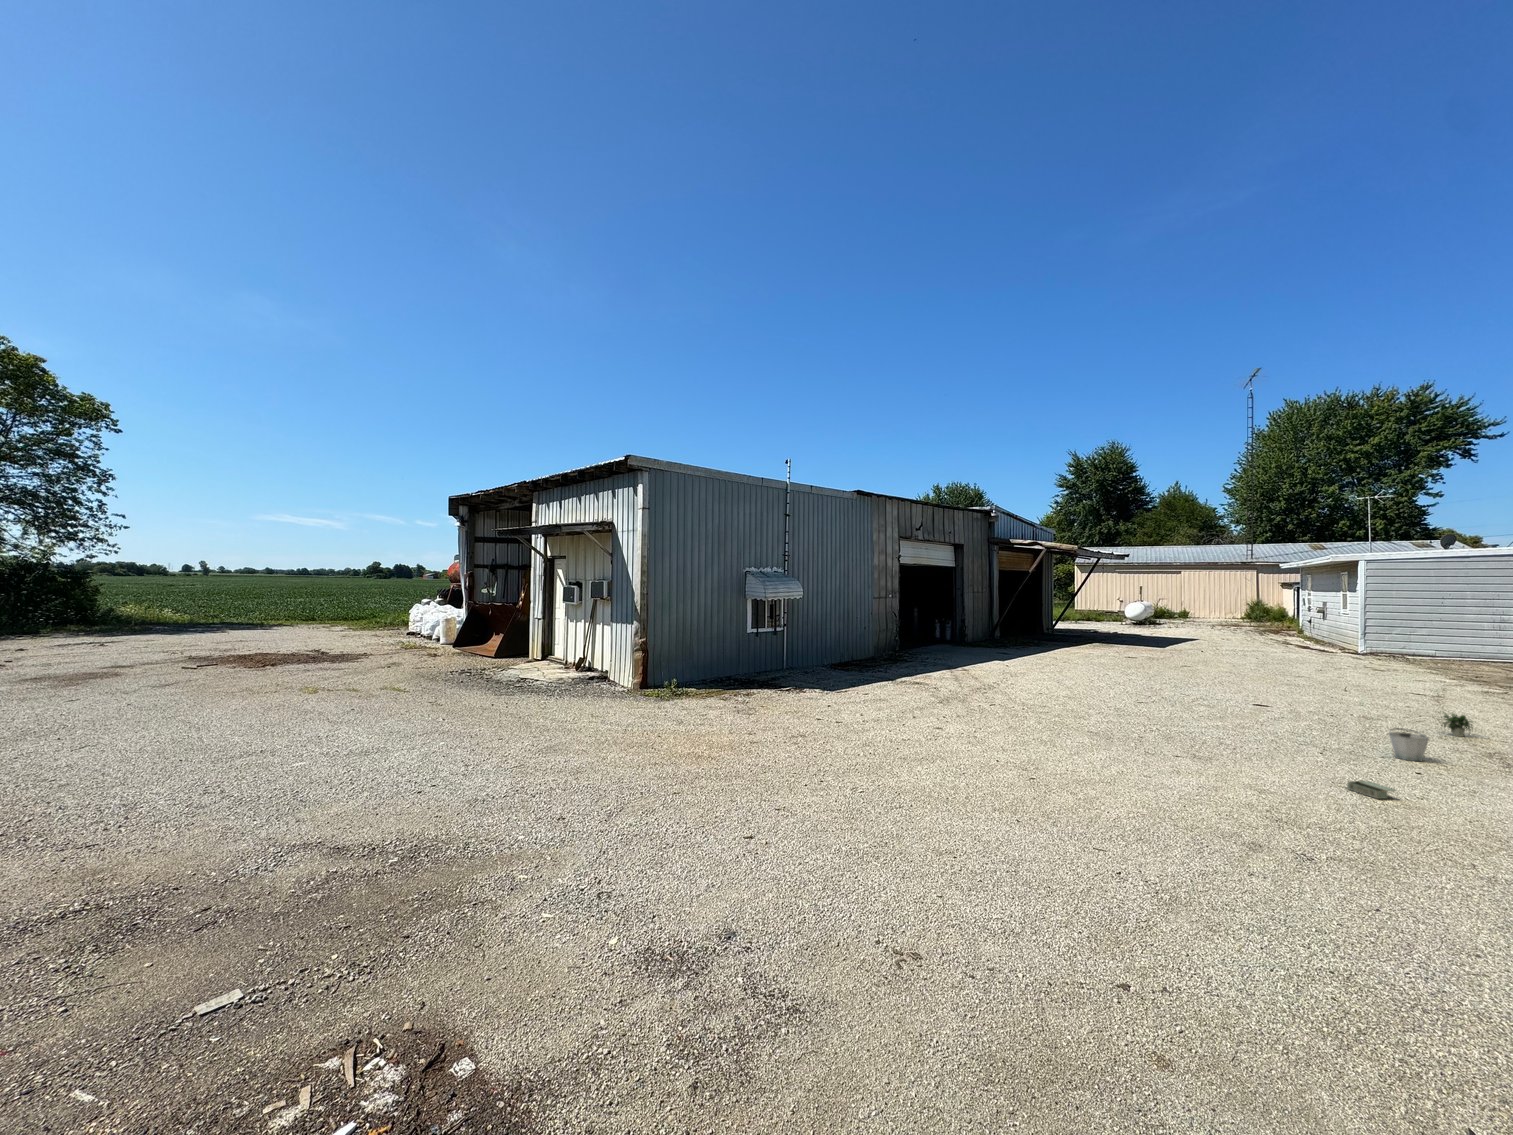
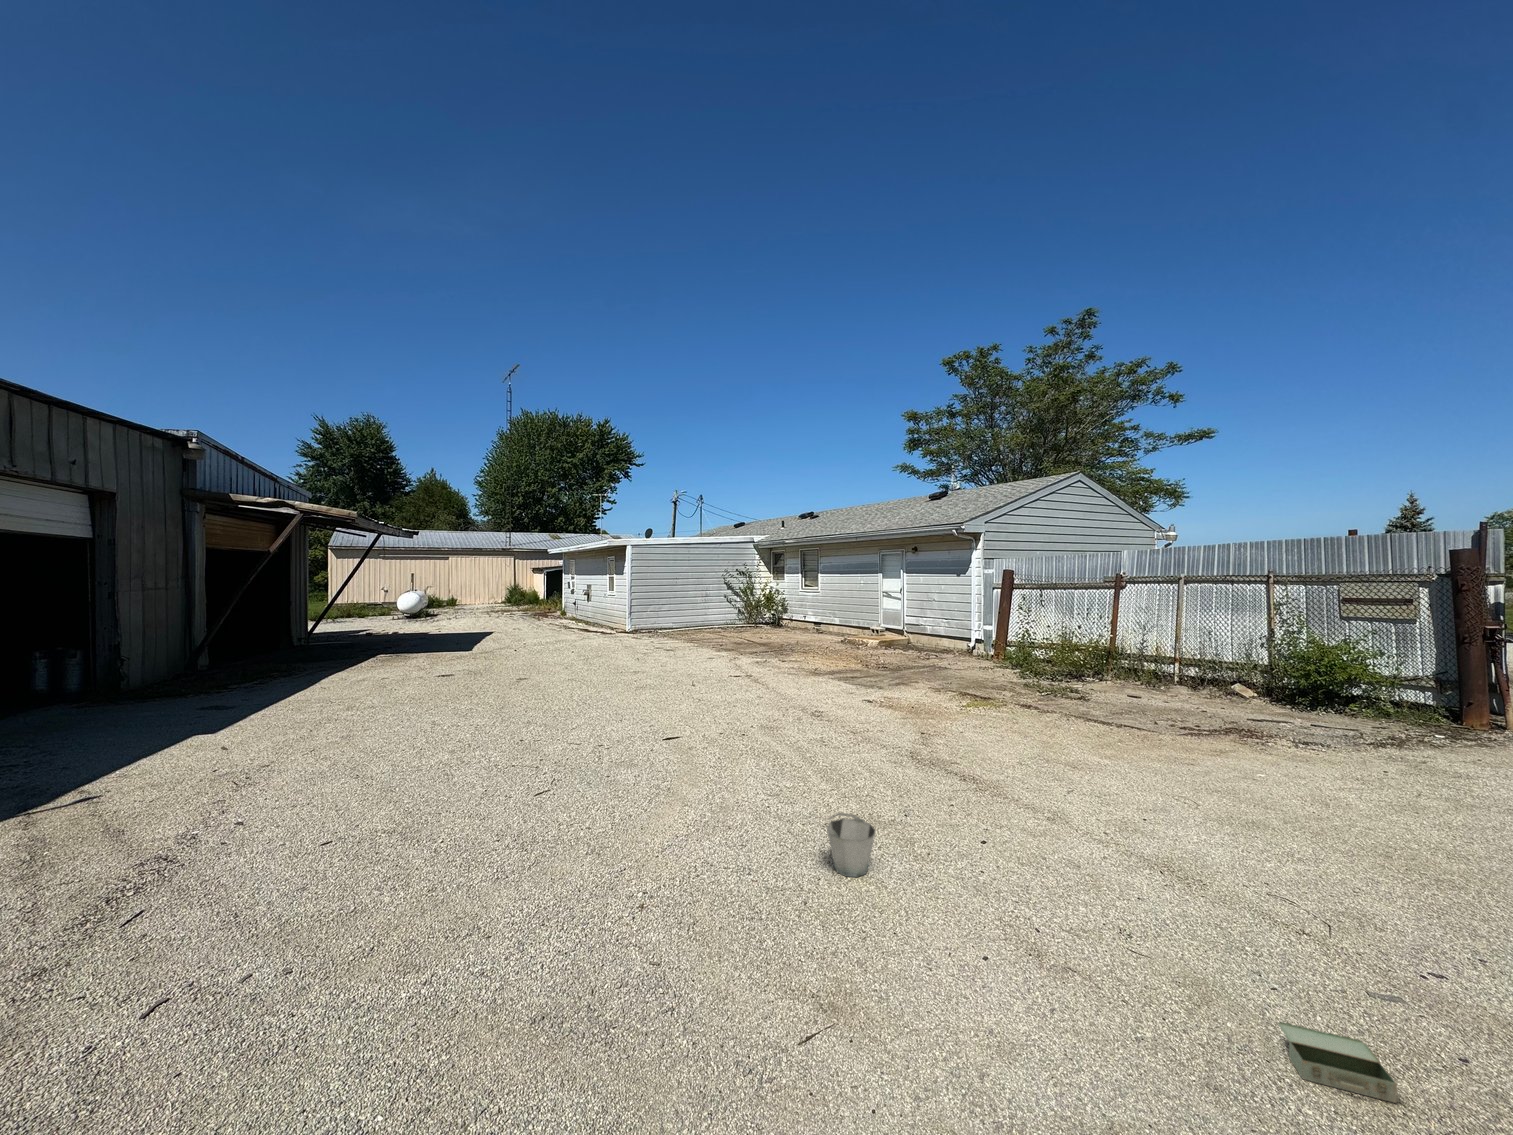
potted plant: present [1443,714,1473,736] -> none [876,720,917,749]
bucket: present [1389,728,1429,761] -> present [827,813,875,877]

